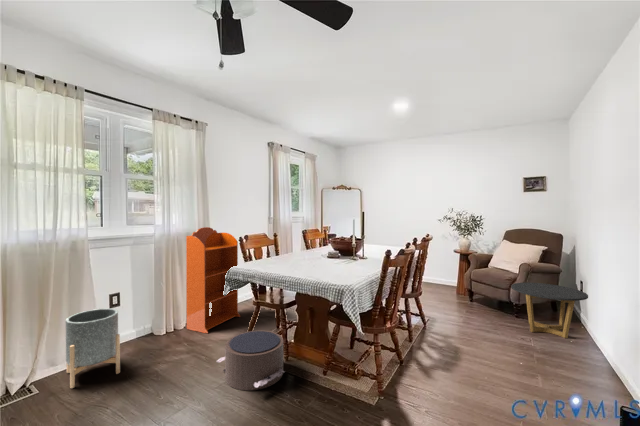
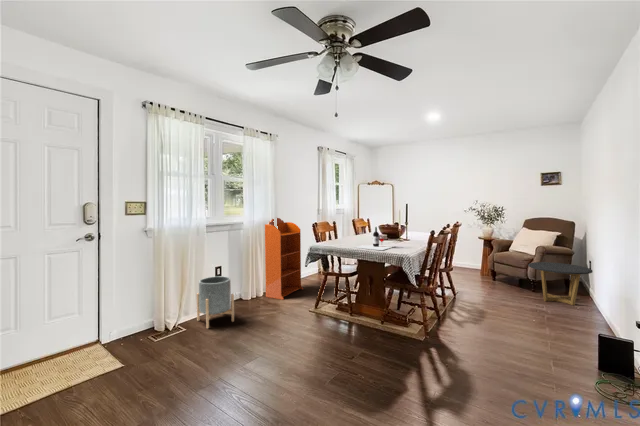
wine bottle: none [285,242,343,276] -> present [356,227,394,250]
pouf: present [217,331,285,390] -> none [302,294,356,331]

